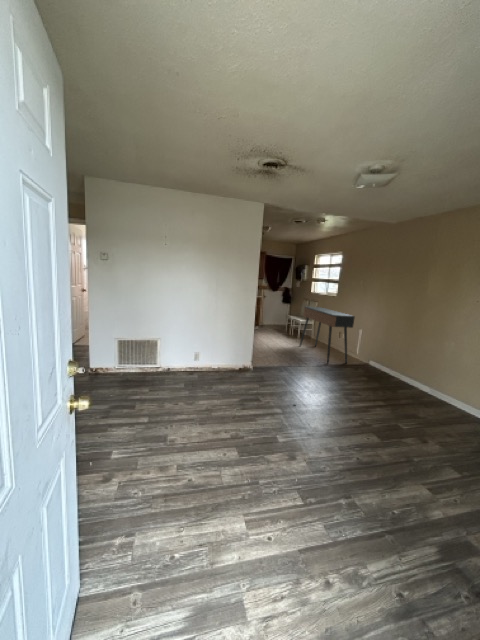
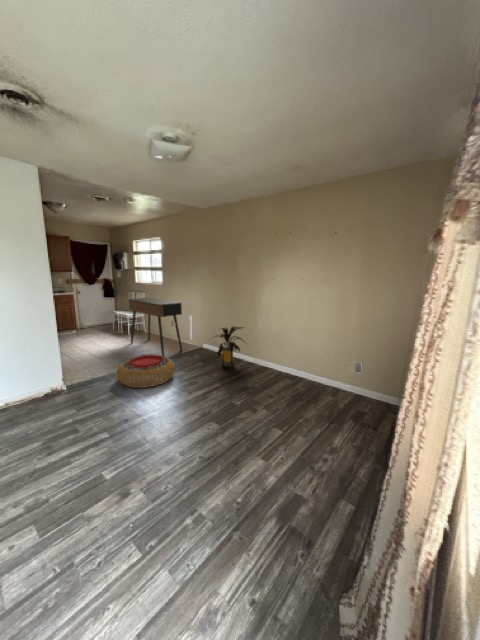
house plant: none [379,349,429,393] -> present [216,327,243,367]
pouf: none [289,357,340,387] -> present [117,354,175,388]

